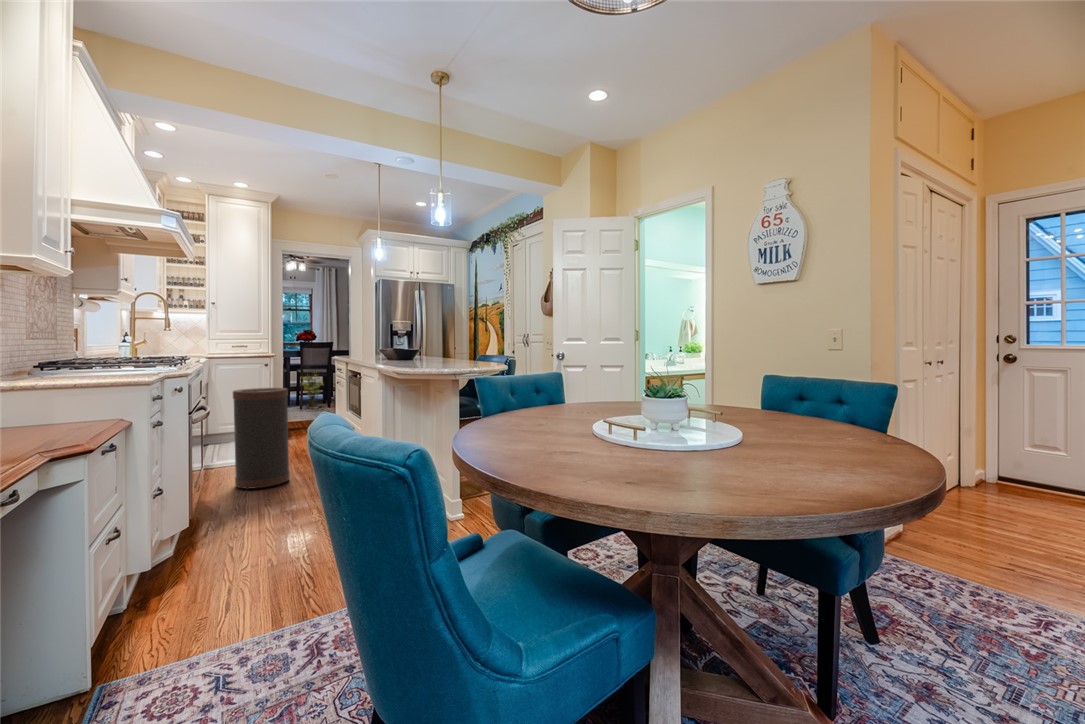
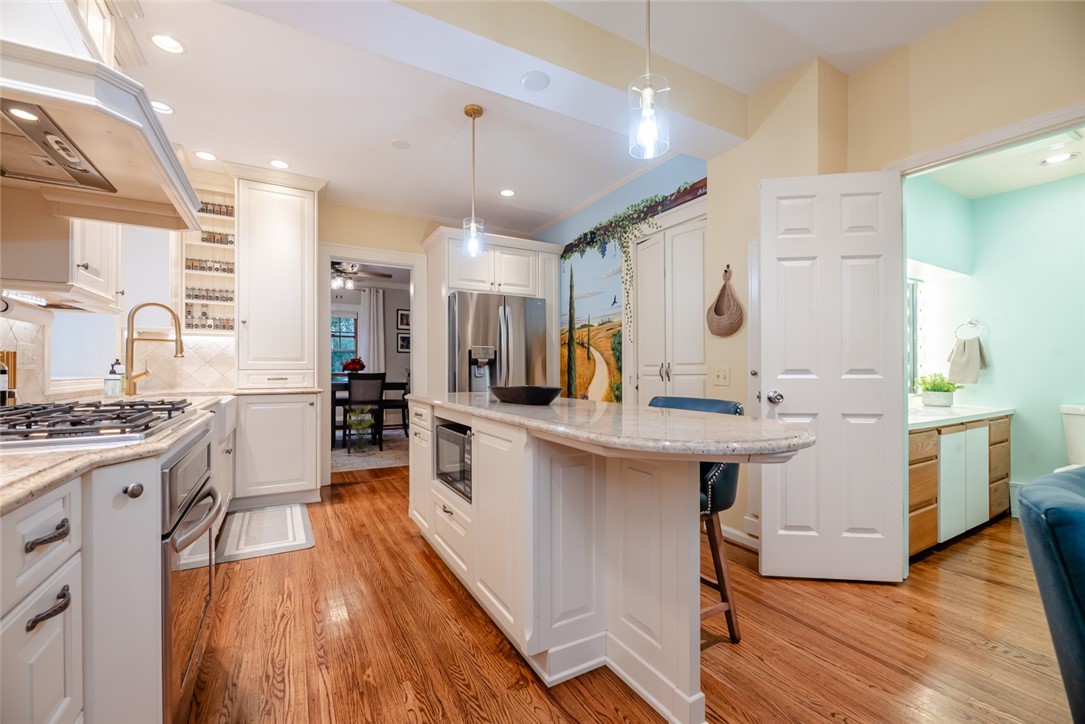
trash can: present [233,388,290,490] -> none [264,449,353,637]

